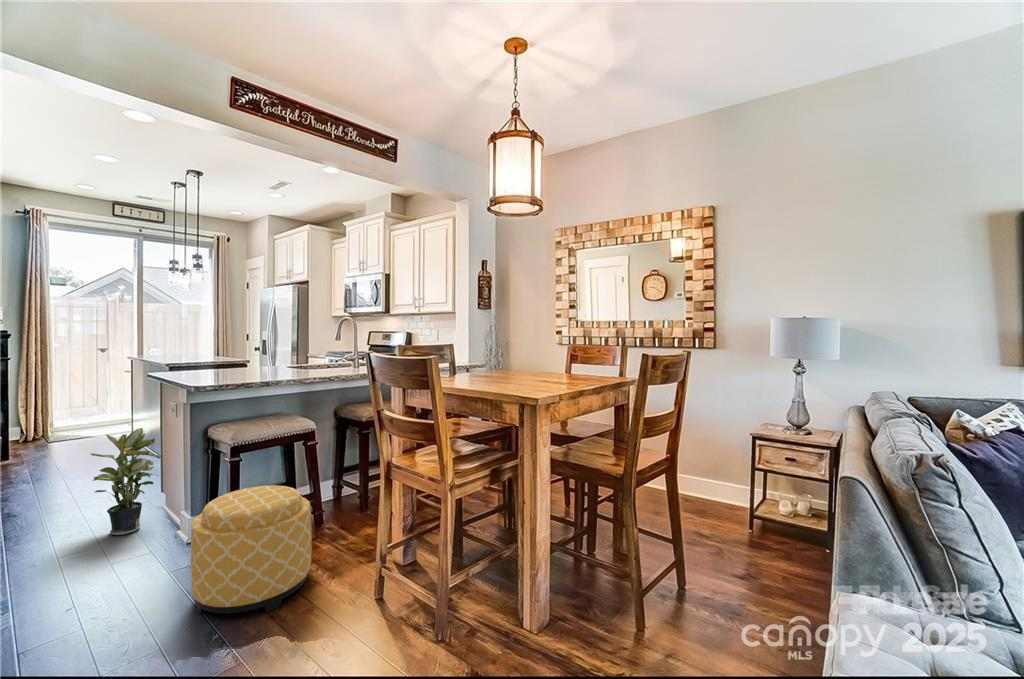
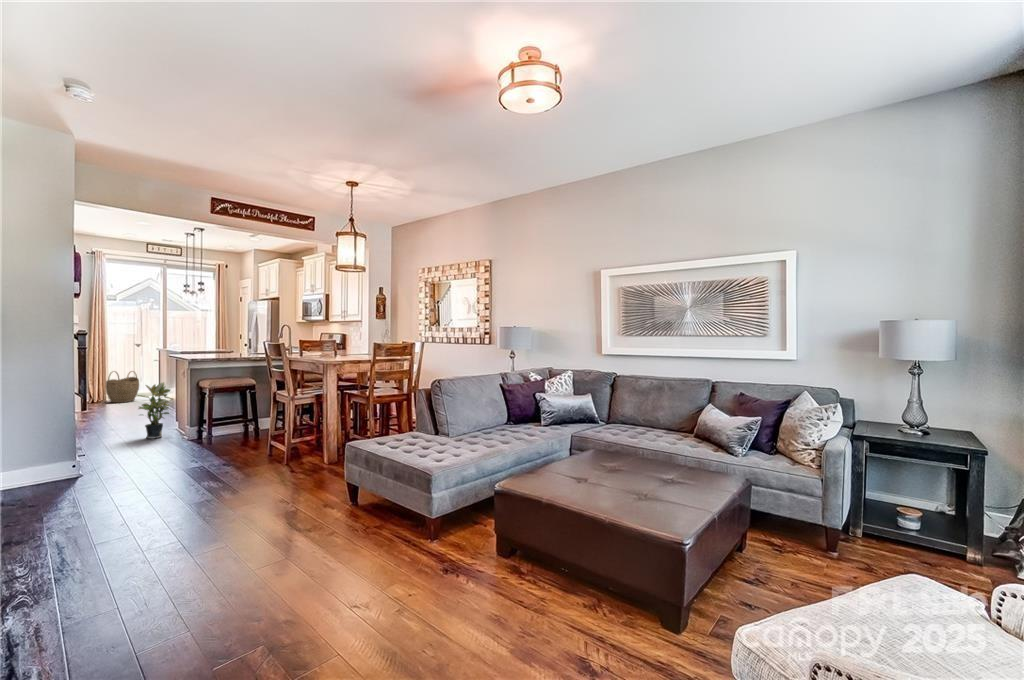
woven basket: none [53,389,105,437] -> present [106,371,139,403]
ottoman: present [191,485,312,614] -> none [185,407,244,459]

